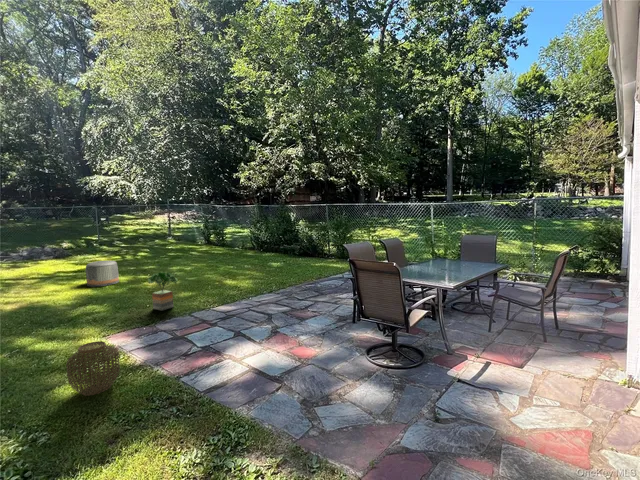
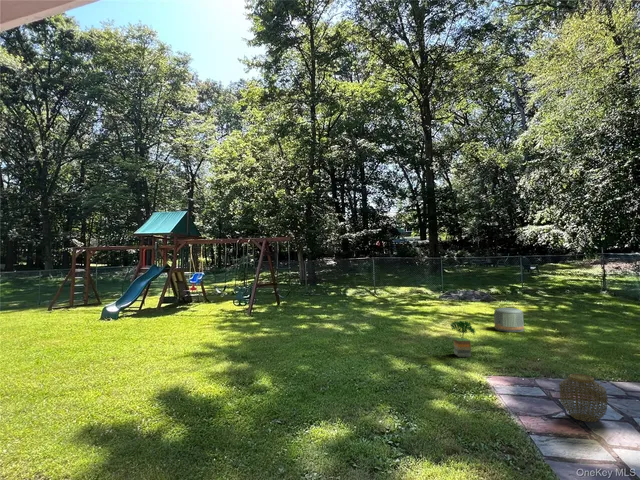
potted tree: present [149,272,177,311] -> present [450,321,475,357]
woven basket: present [66,341,120,396] -> present [559,374,607,422]

